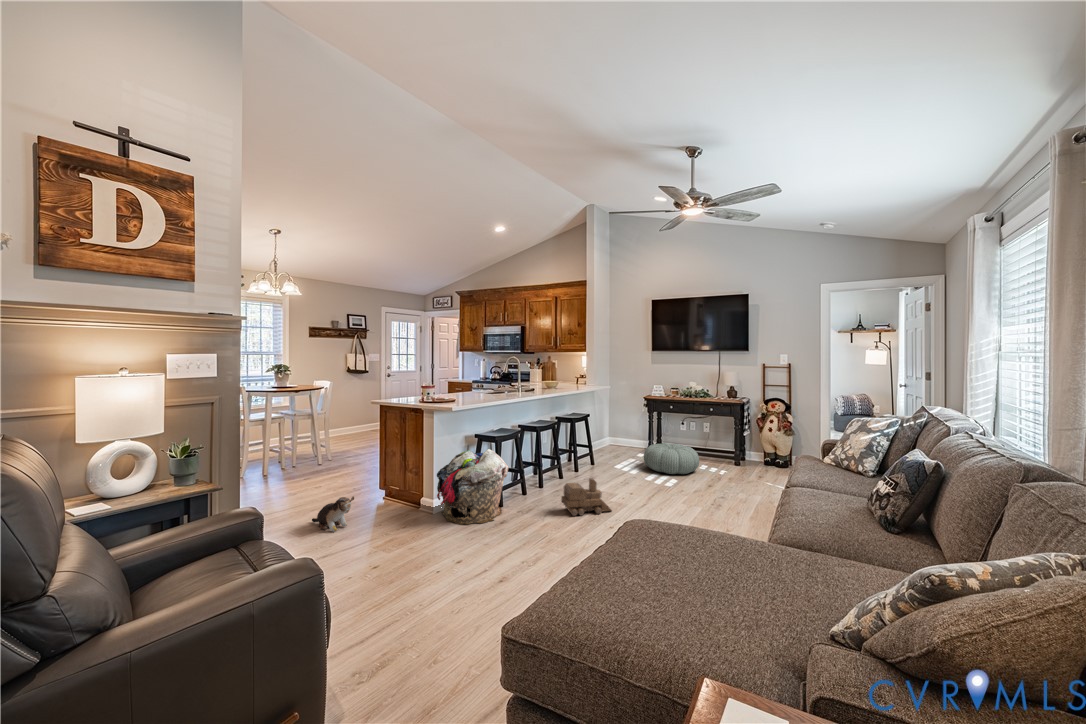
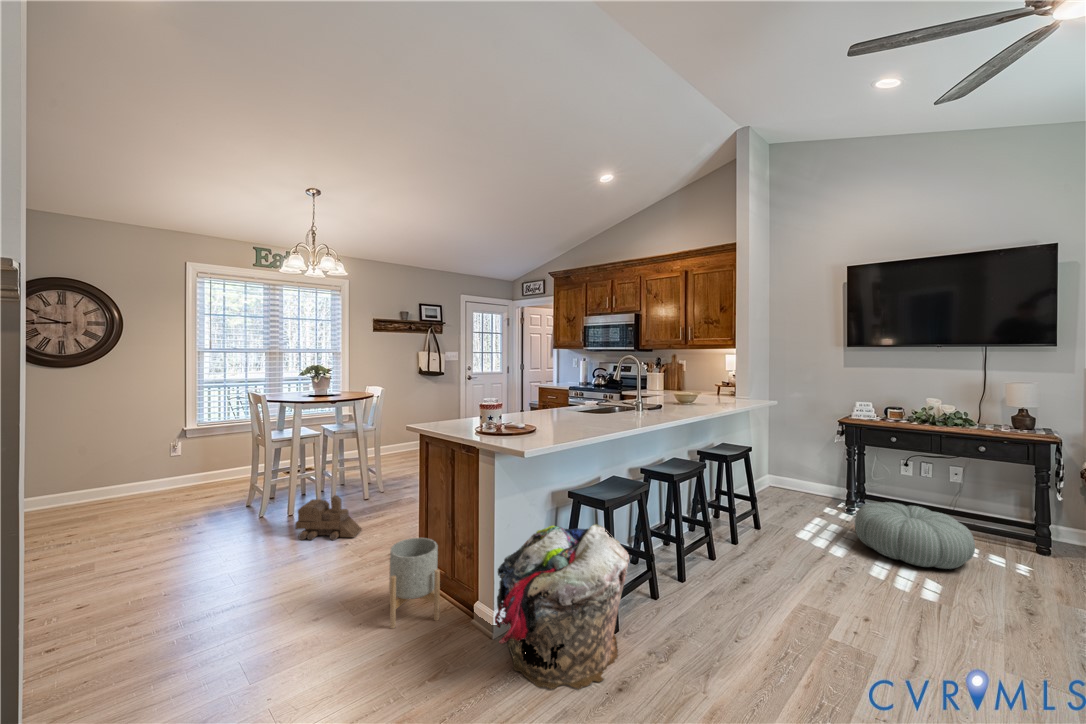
planter: none [367,467,401,515] -> present [389,538,440,629]
toy train: present [561,478,611,516] -> present [295,495,362,540]
plush toy: present [312,496,354,532] -> none [287,612,342,677]

